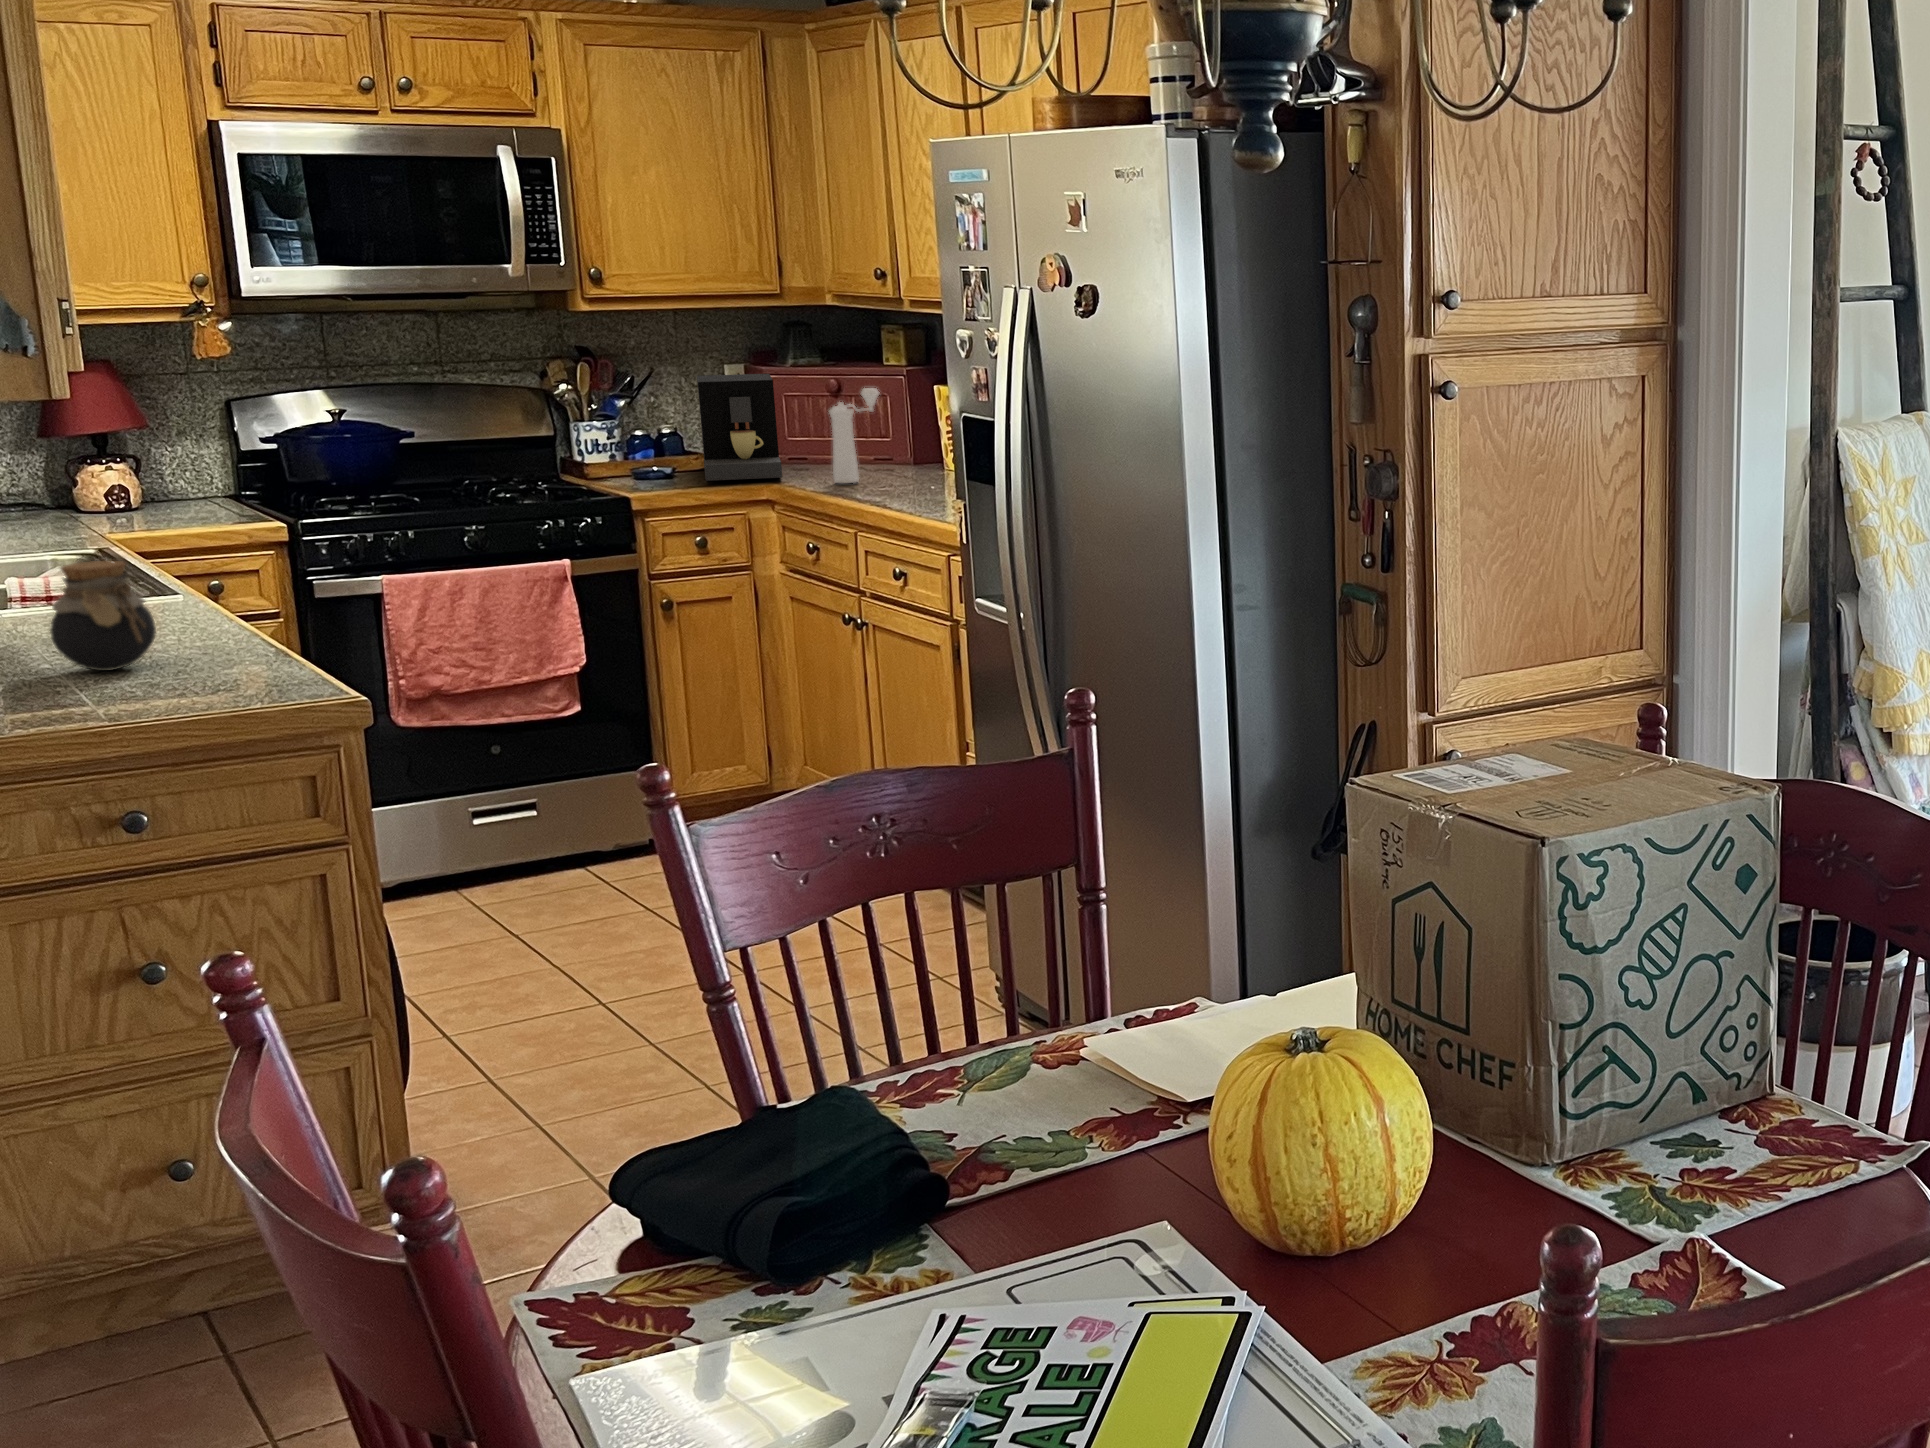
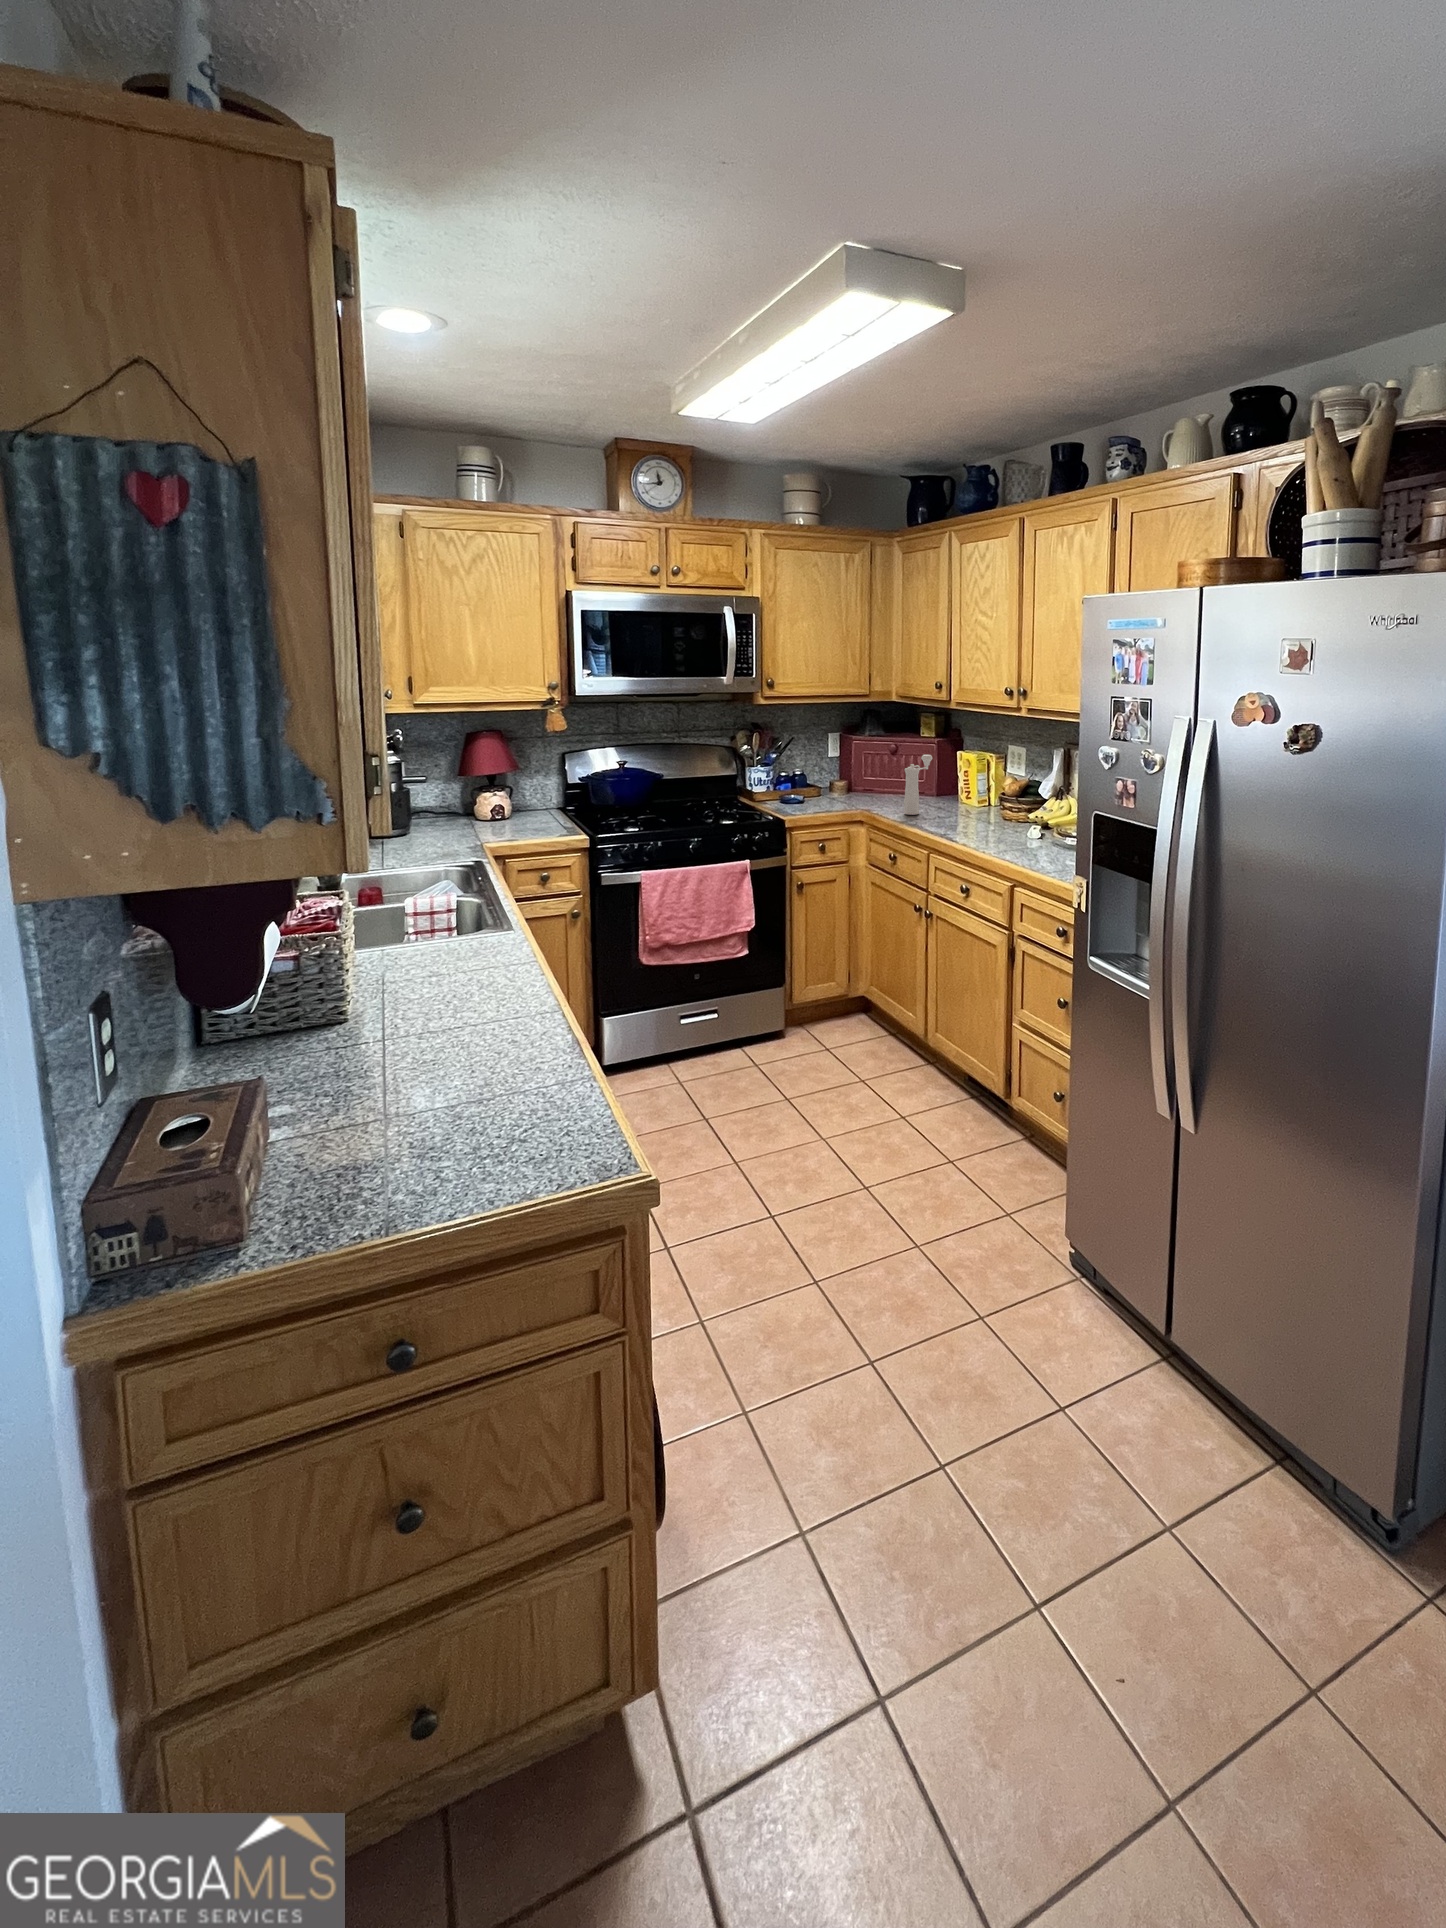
coffee maker: present [697,374,782,481] -> none [819,742,872,809]
jar: present [50,560,156,671] -> none [350,965,449,1081]

